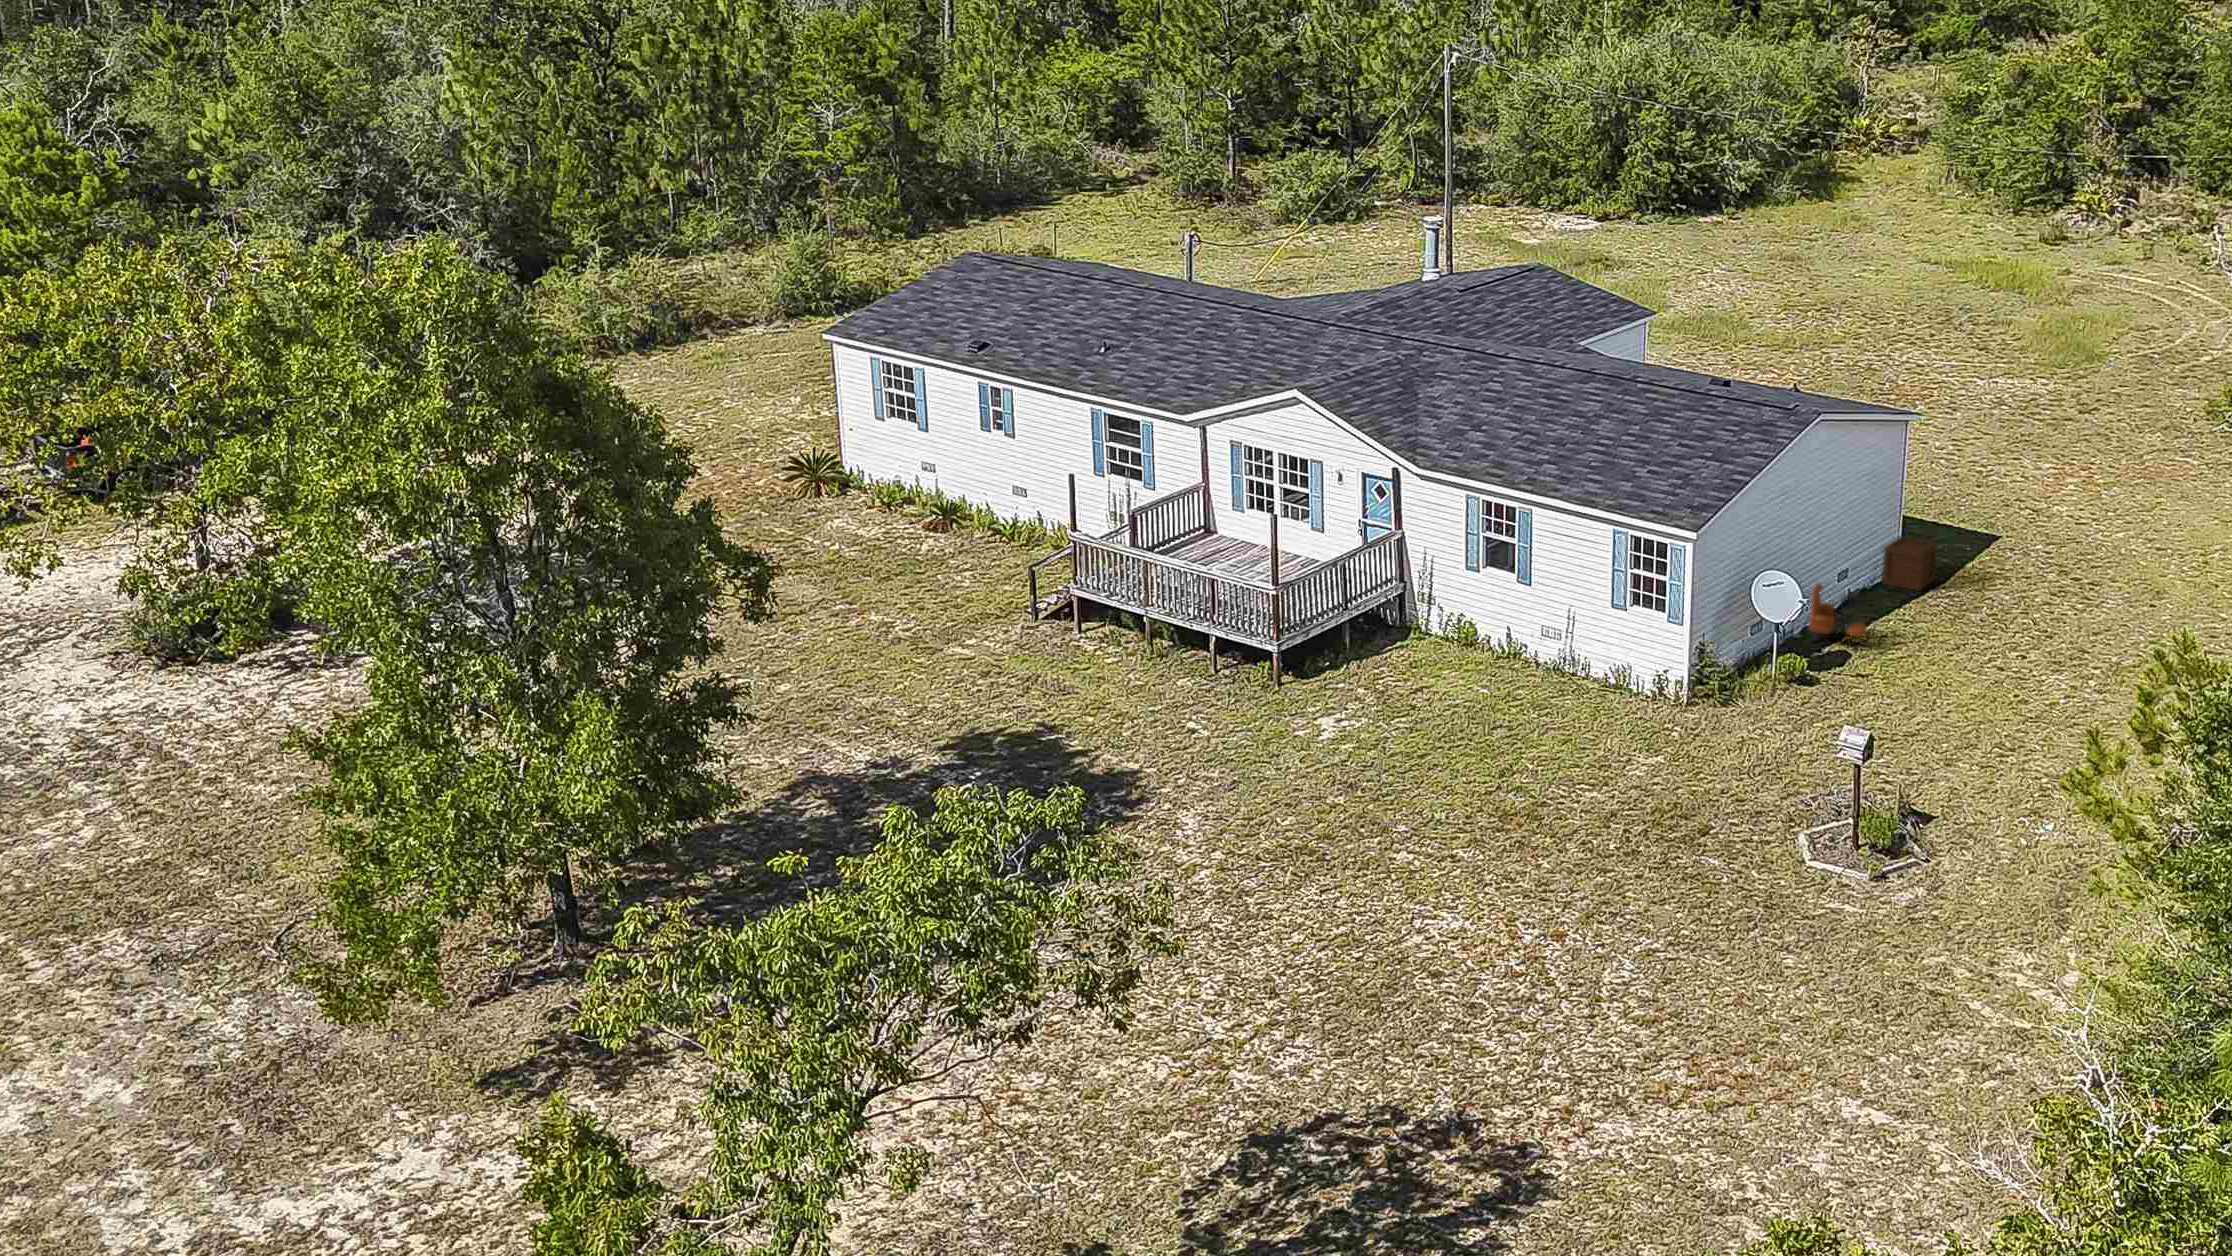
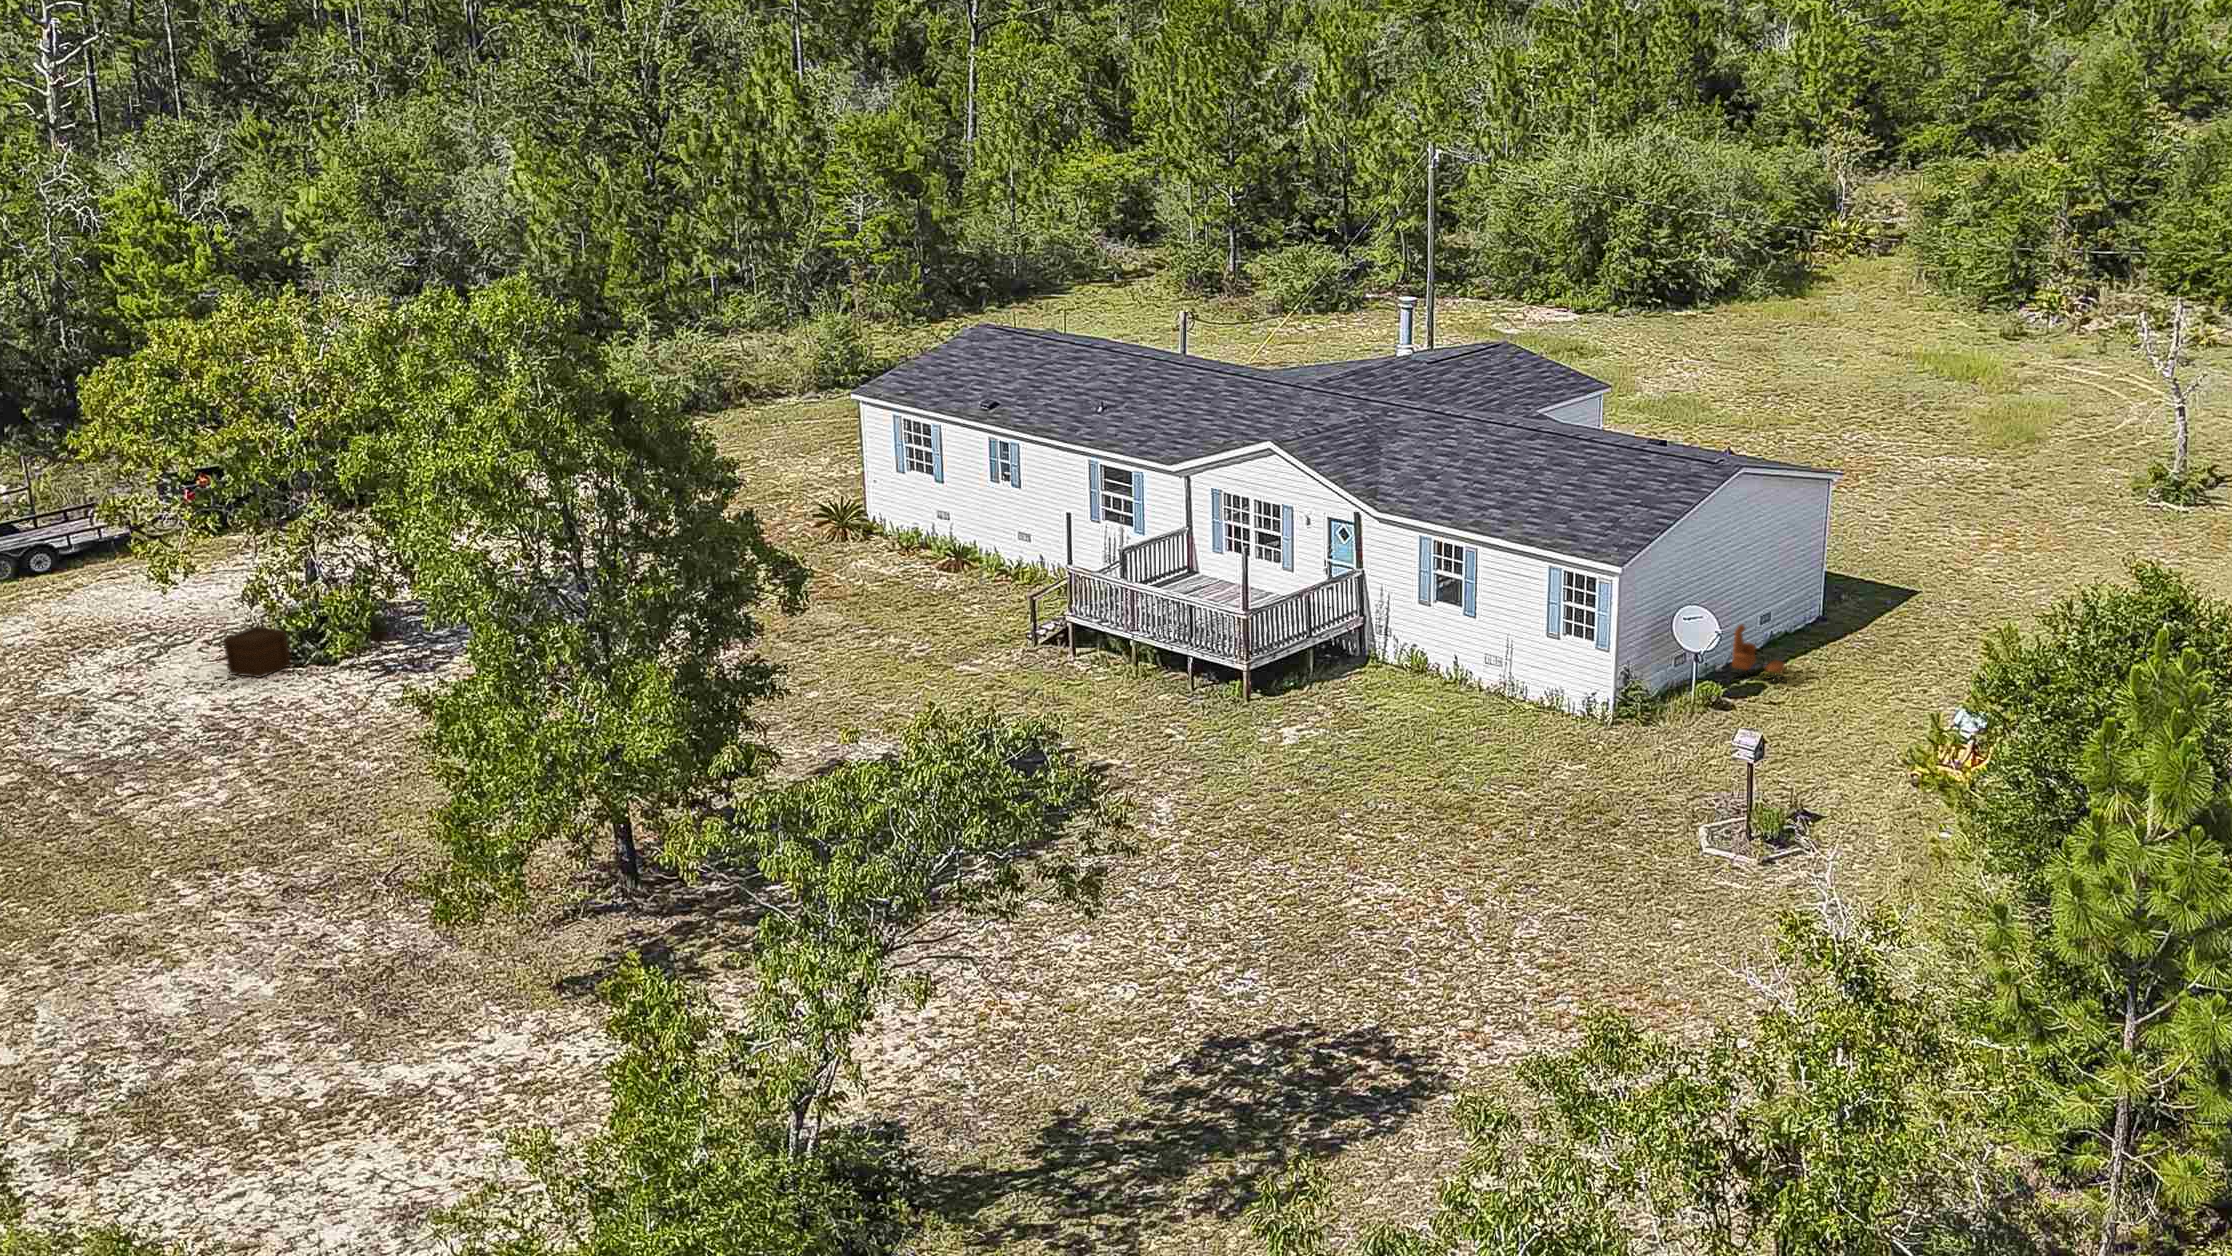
wooden crate: present [1882,536,1937,591] -> present [223,627,291,678]

